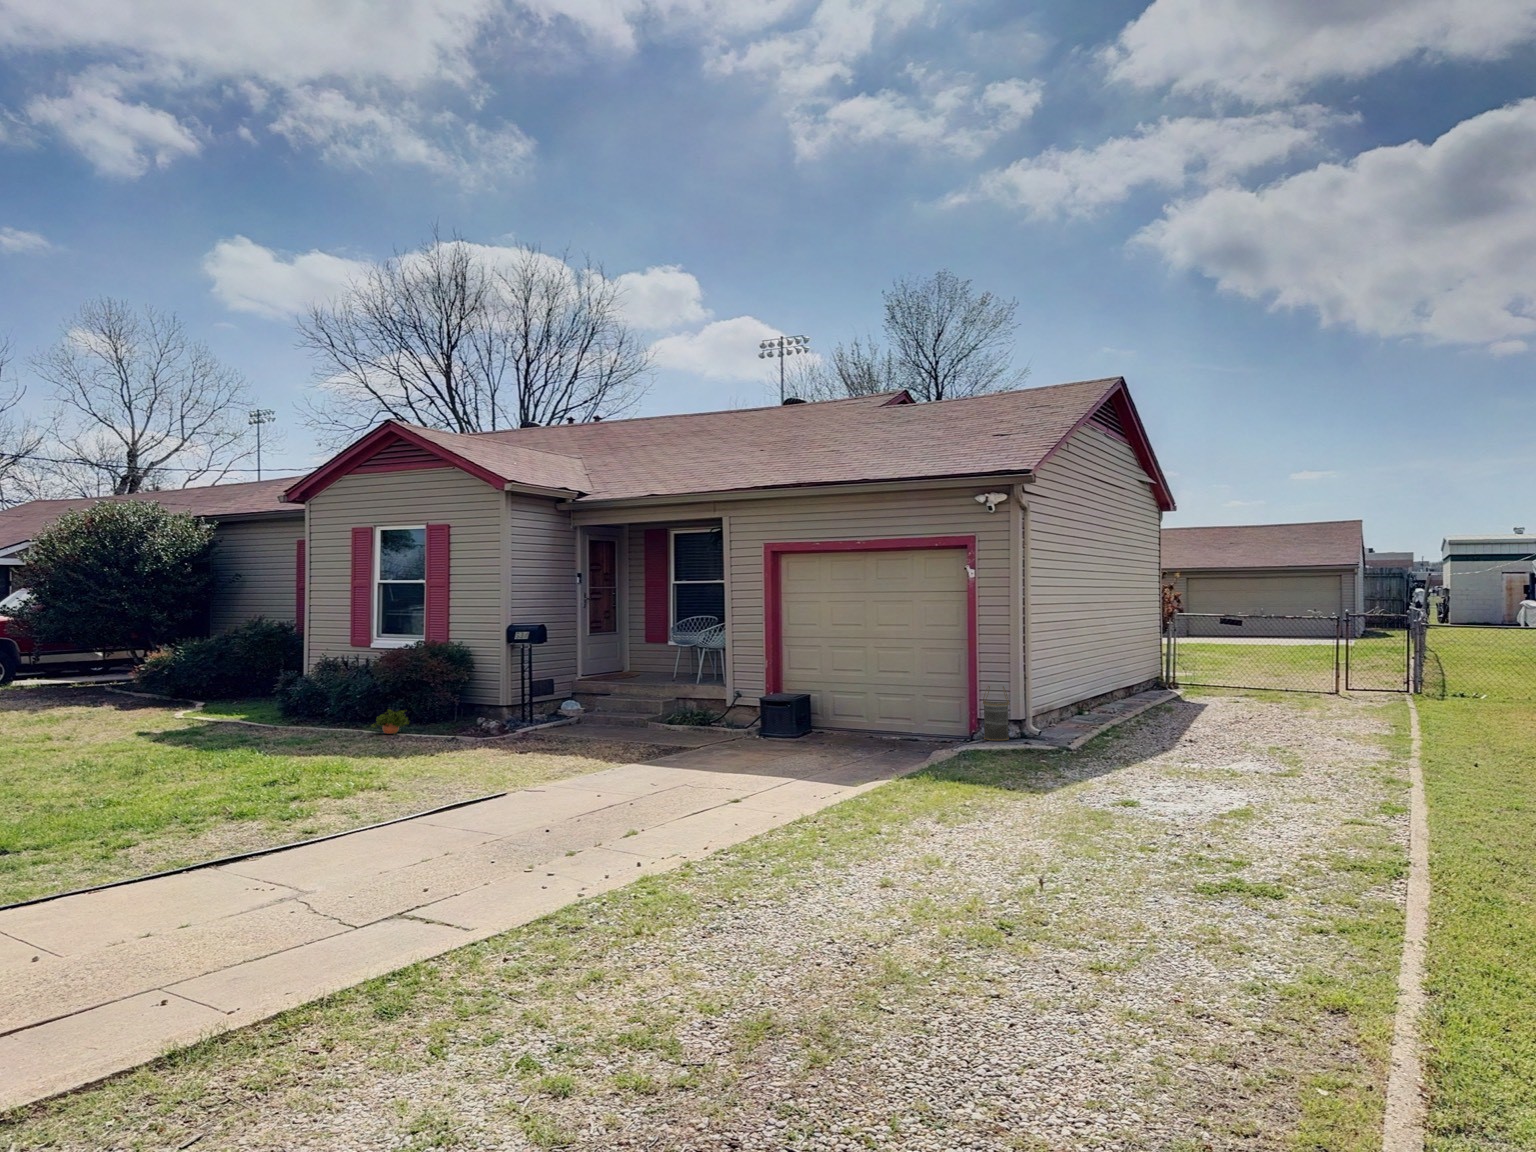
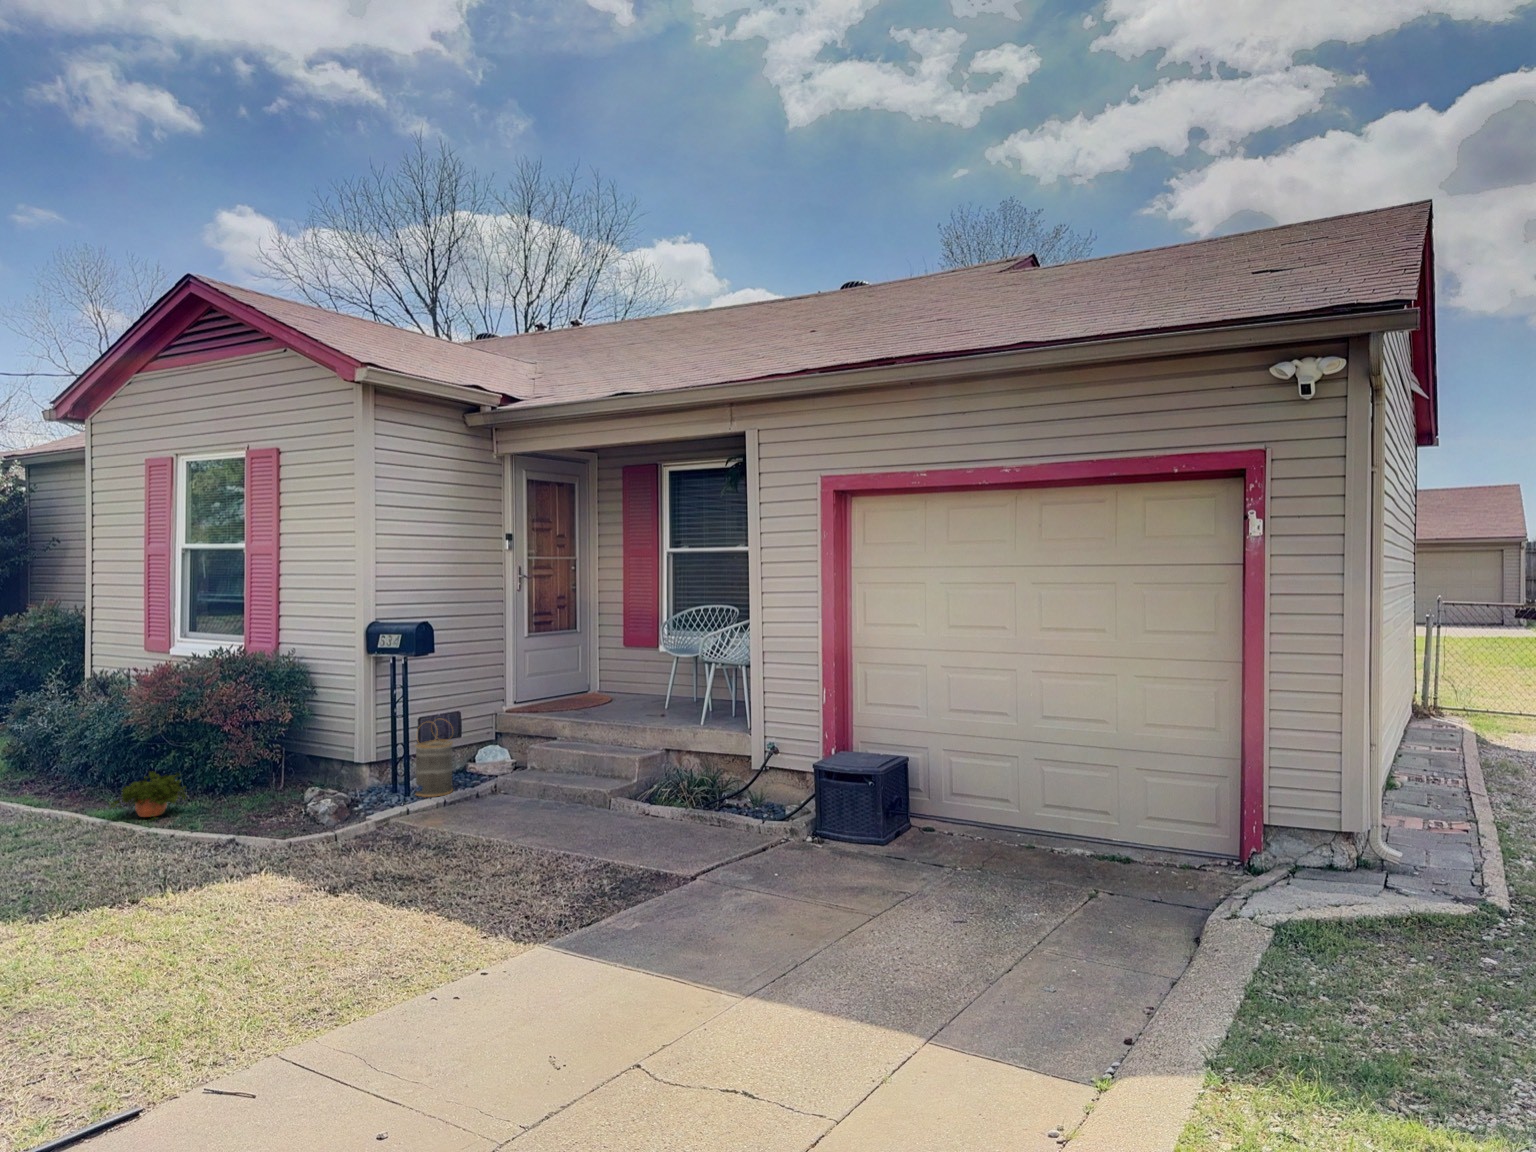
basket: present [983,686,1010,741] -> present [415,722,453,797]

